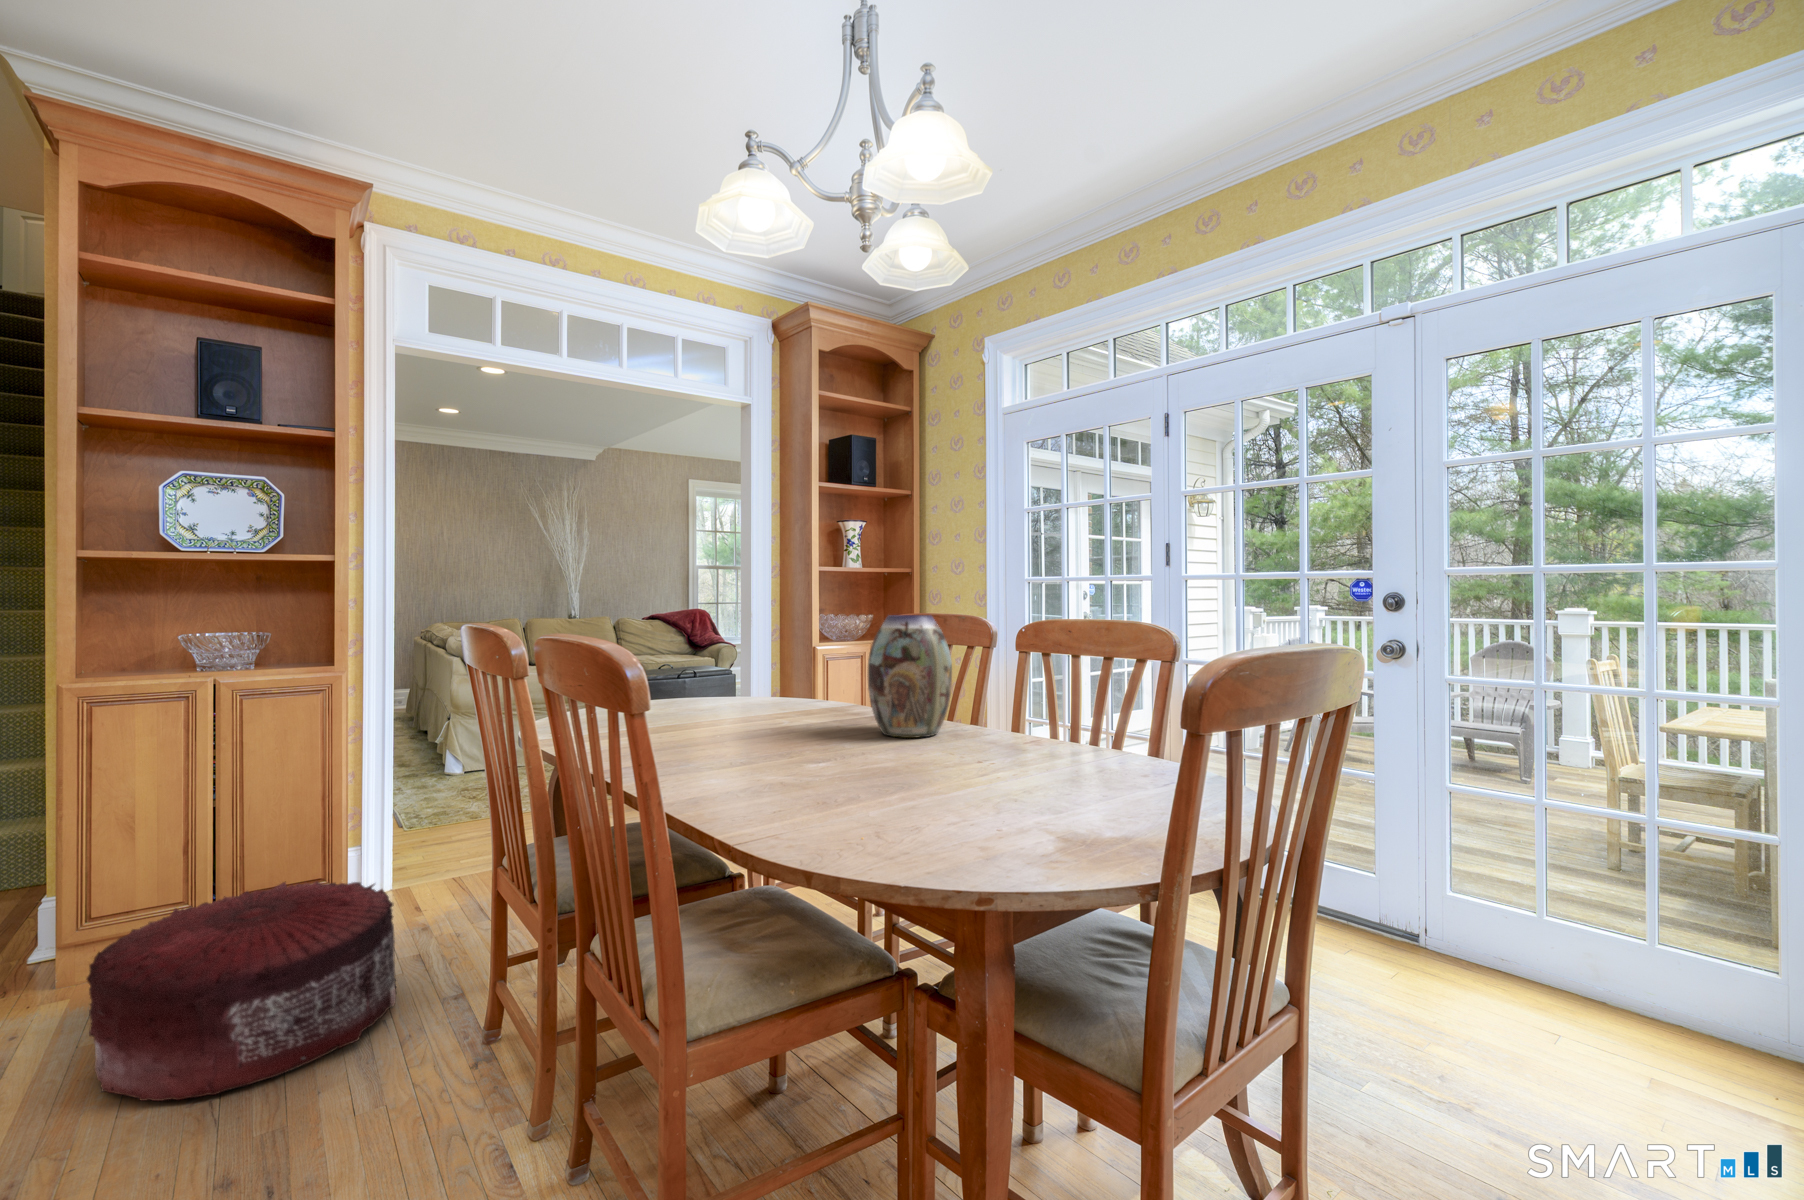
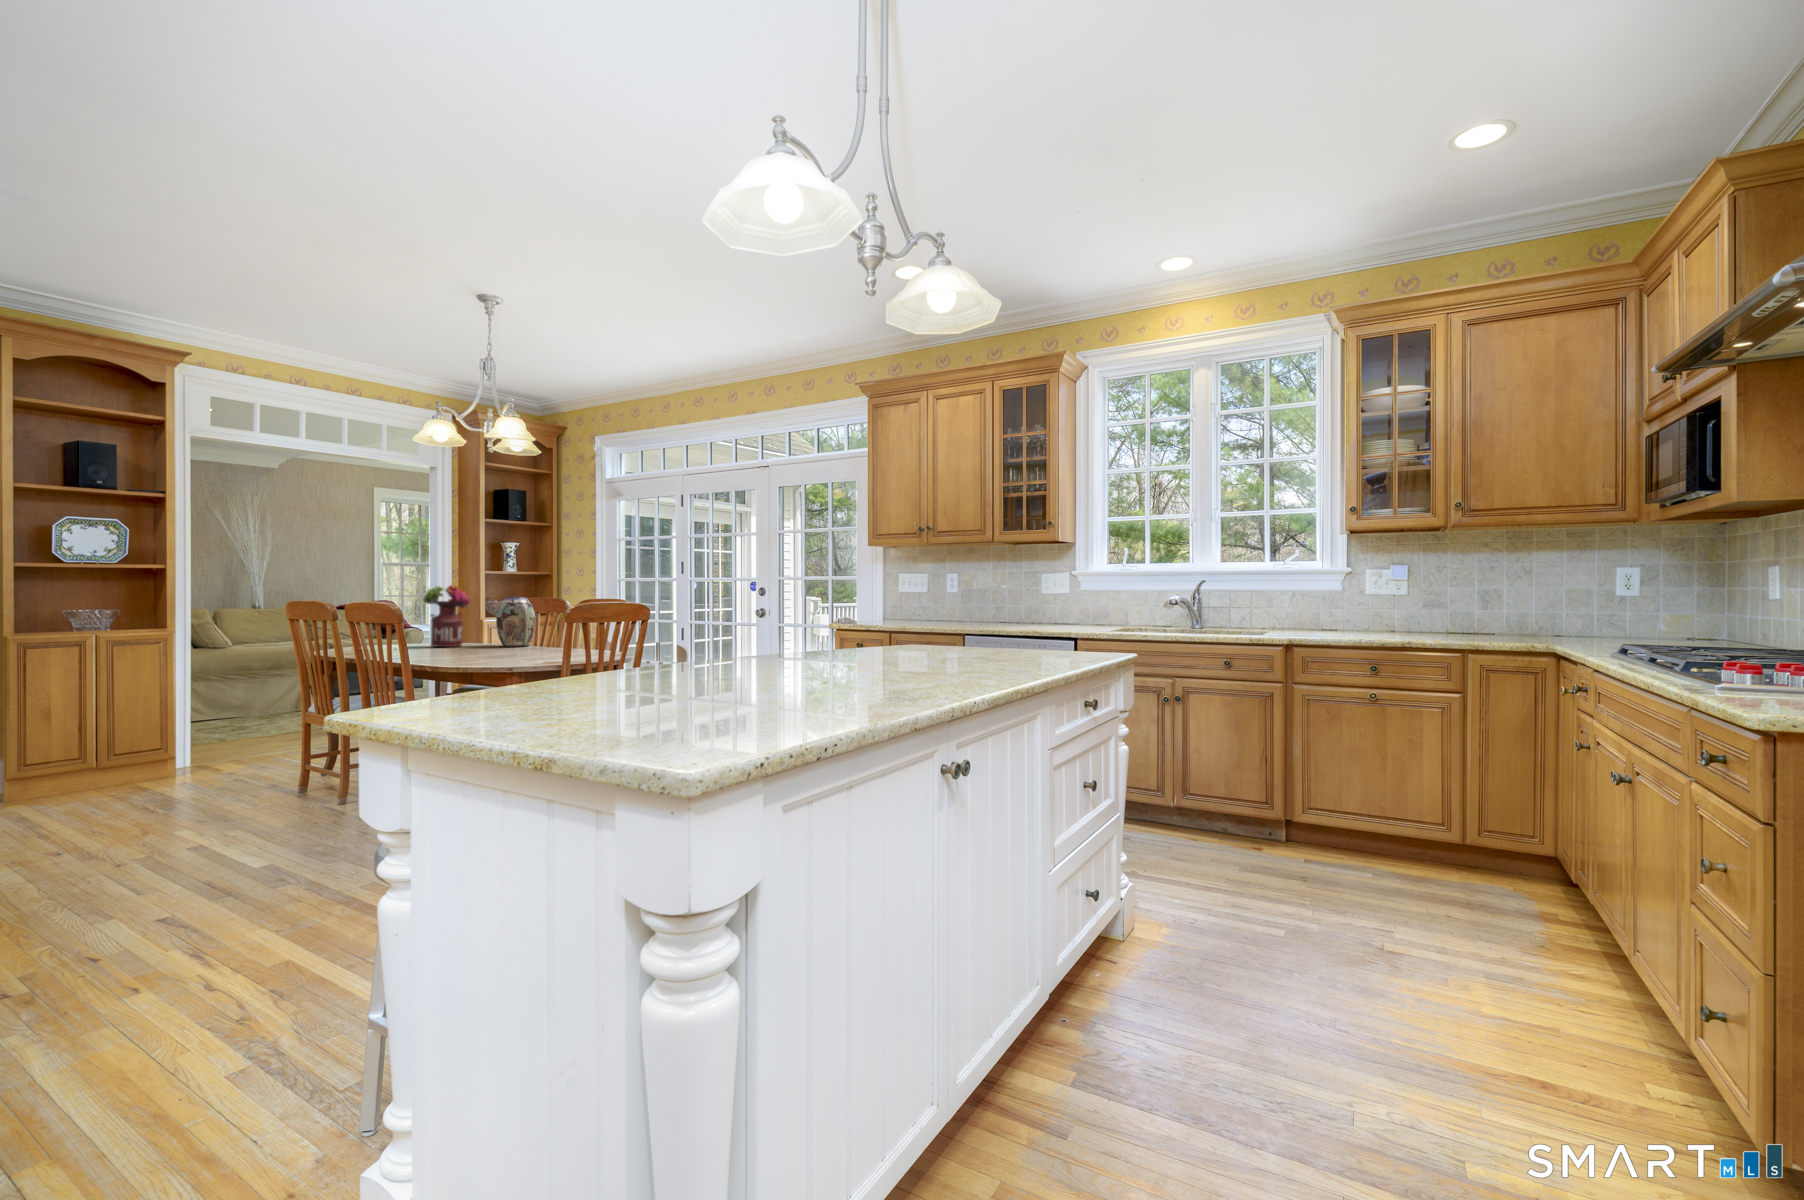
flower arrangement: none [713,586,815,732] -> present [423,585,471,647]
pouf: present [87,881,396,1101] -> none [93,733,247,811]

